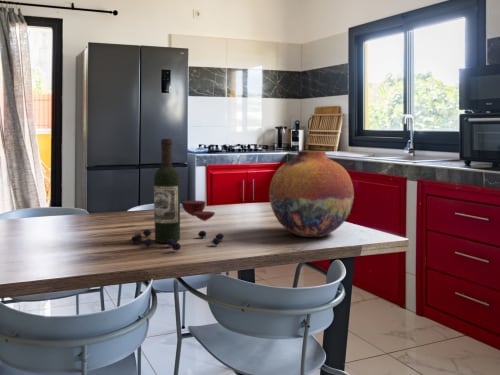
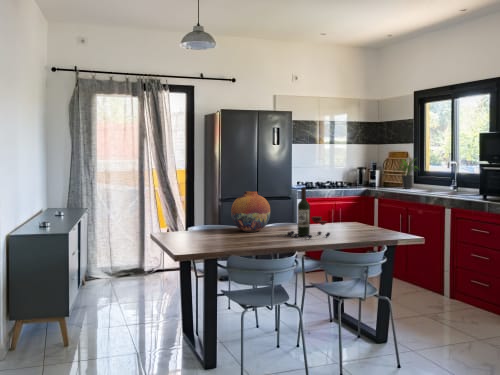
potted plant: none [323,111,359,153] -> present [399,159,417,189]
vase: present [269,150,354,237] -> present [231,191,271,232]

